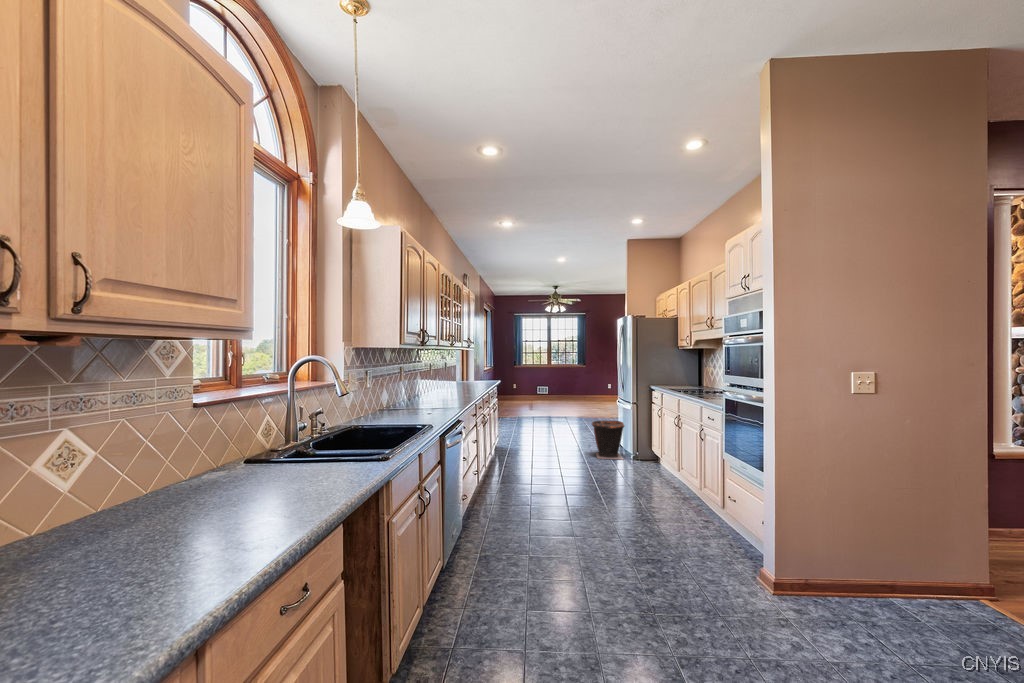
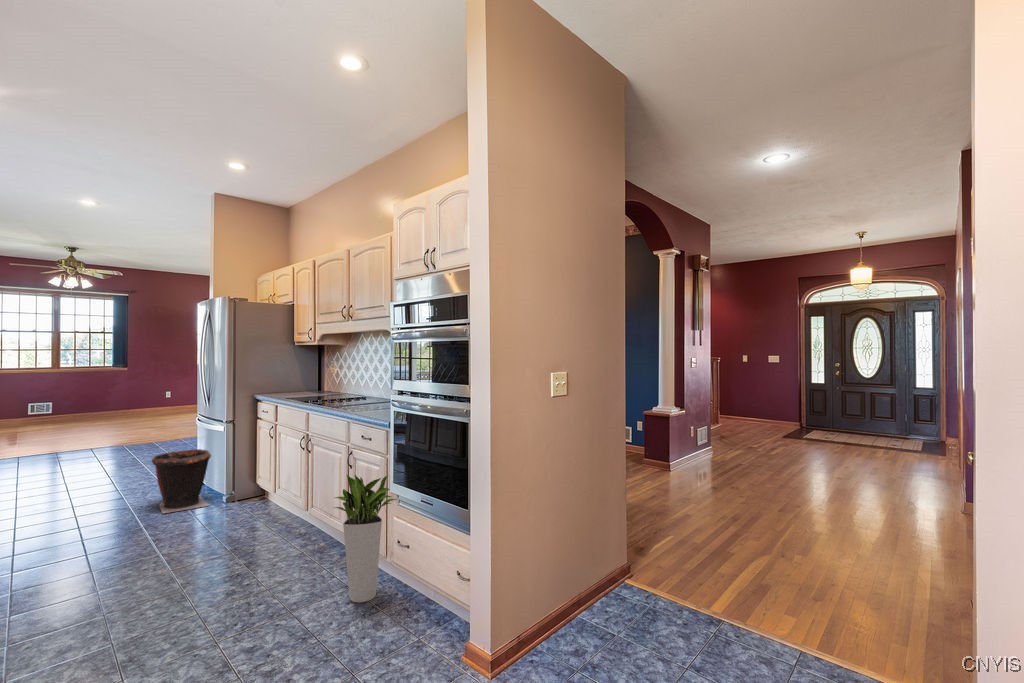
planter: none [680,439,725,531] -> present [334,475,397,603]

